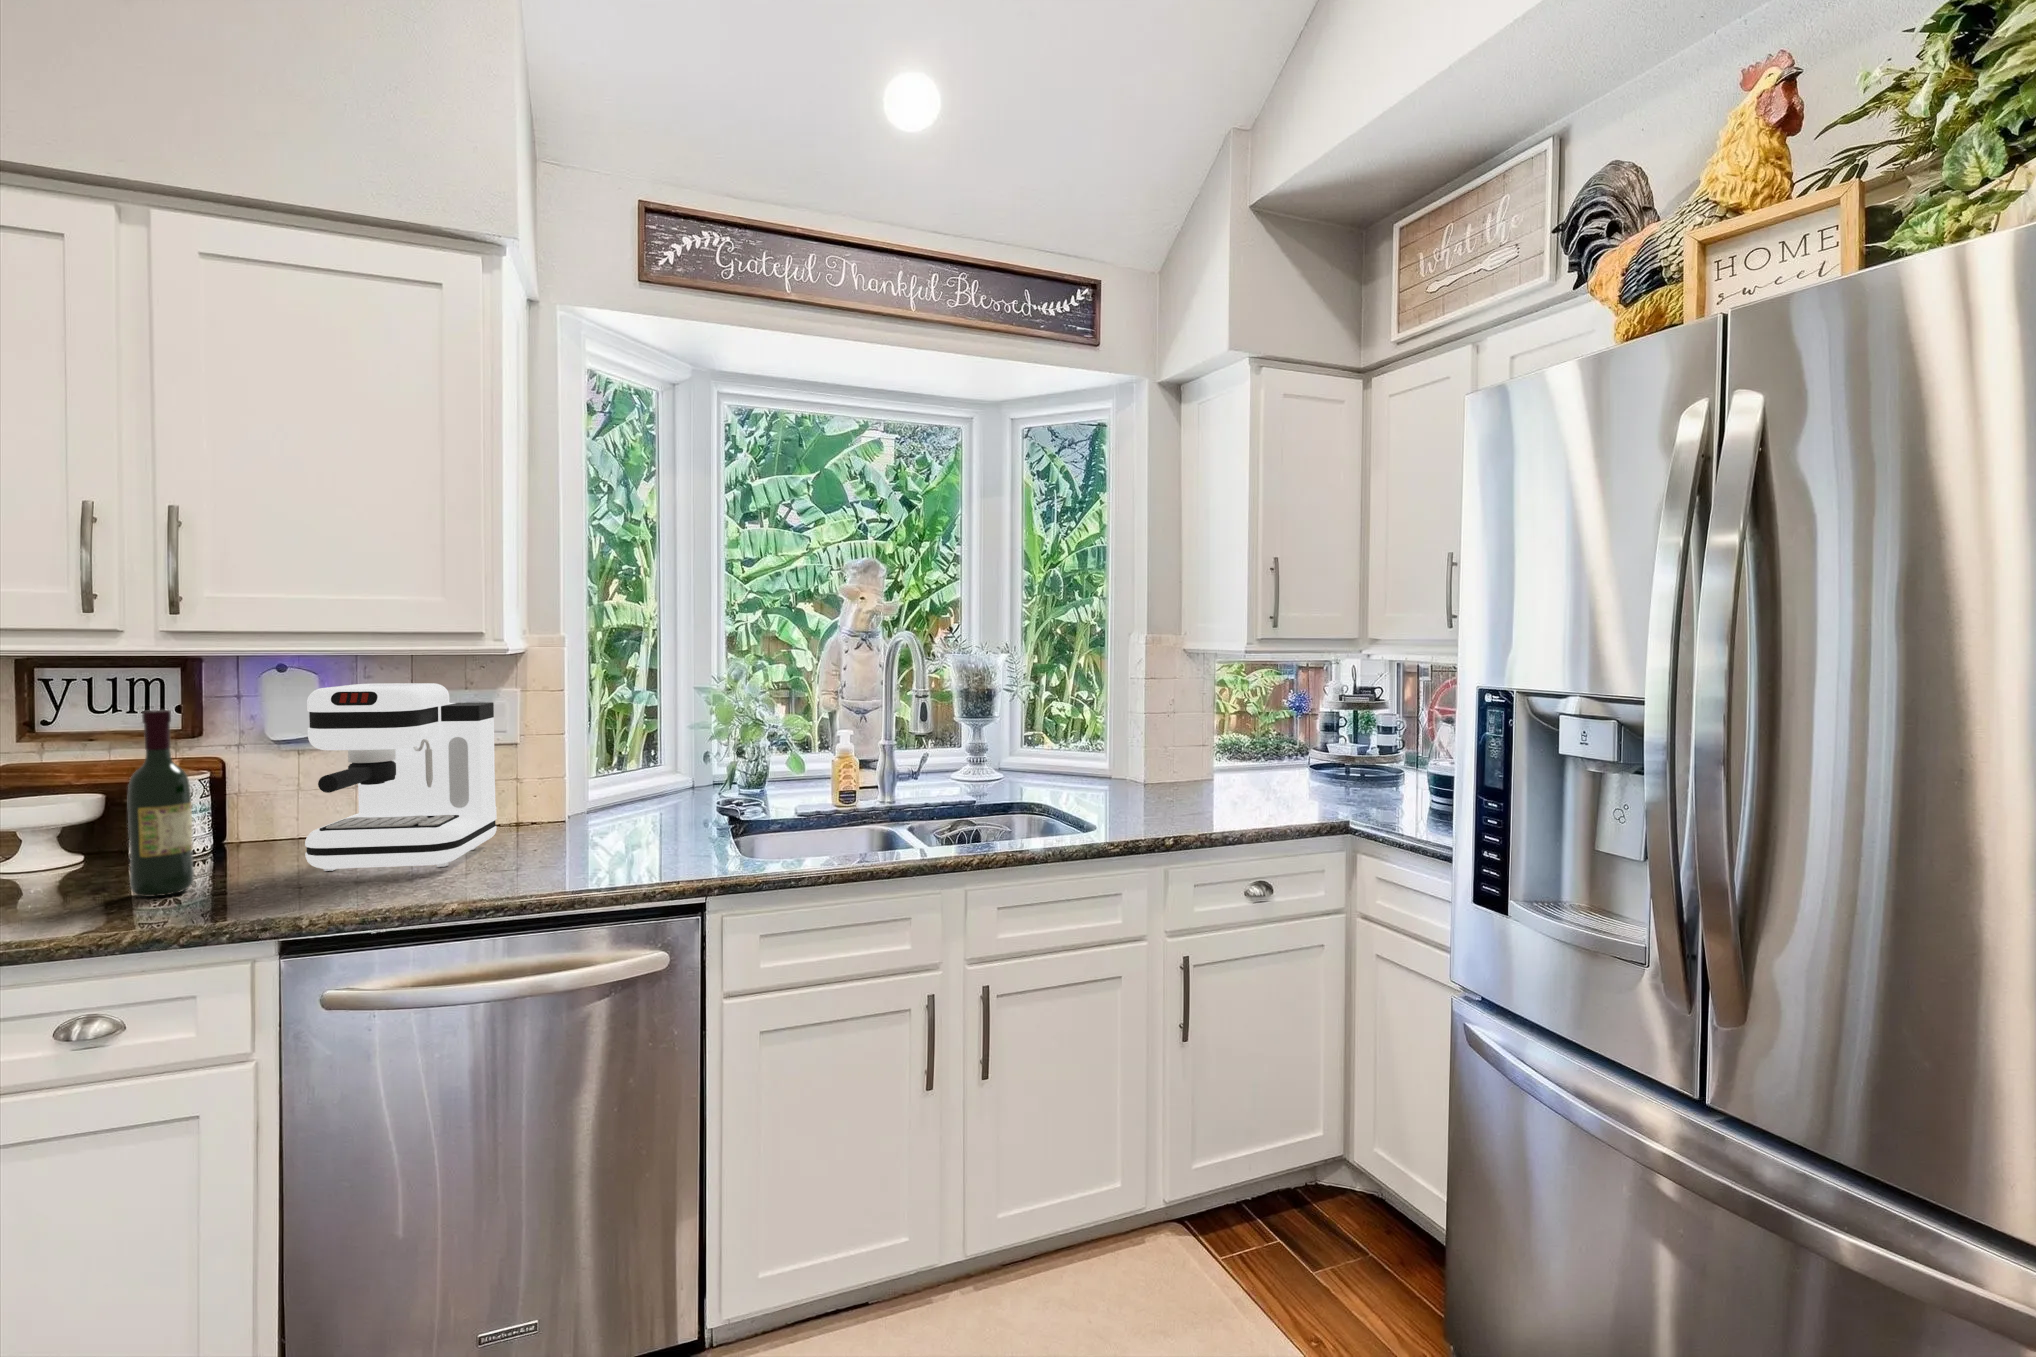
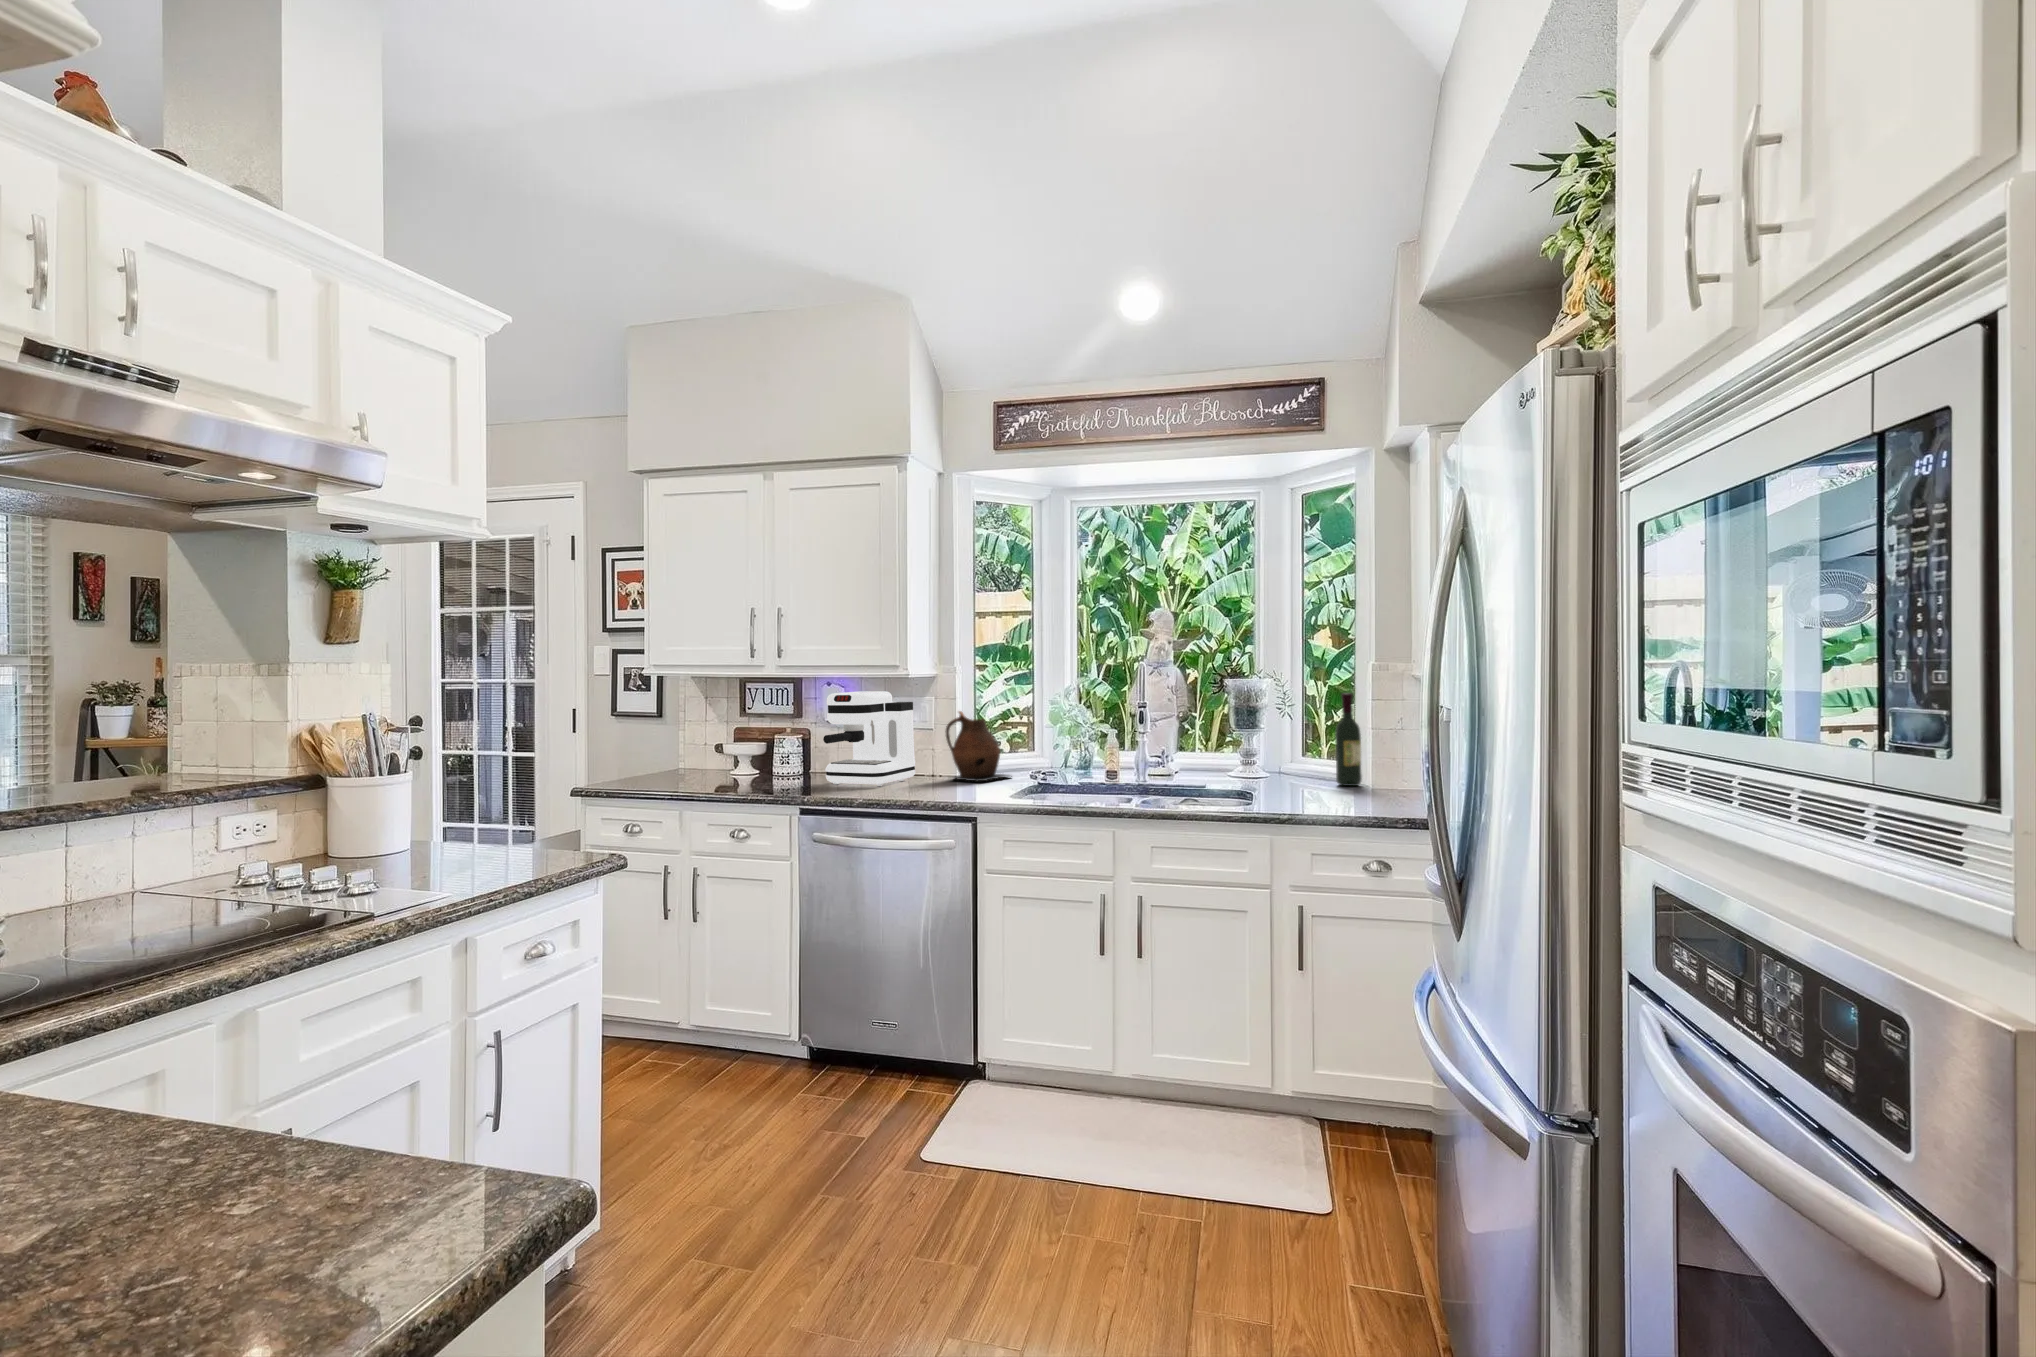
wine bottle: present [128,710,194,897] -> present [1335,693,1362,786]
ceramic pitcher: none [560,717,679,842] -> present [945,711,1012,781]

